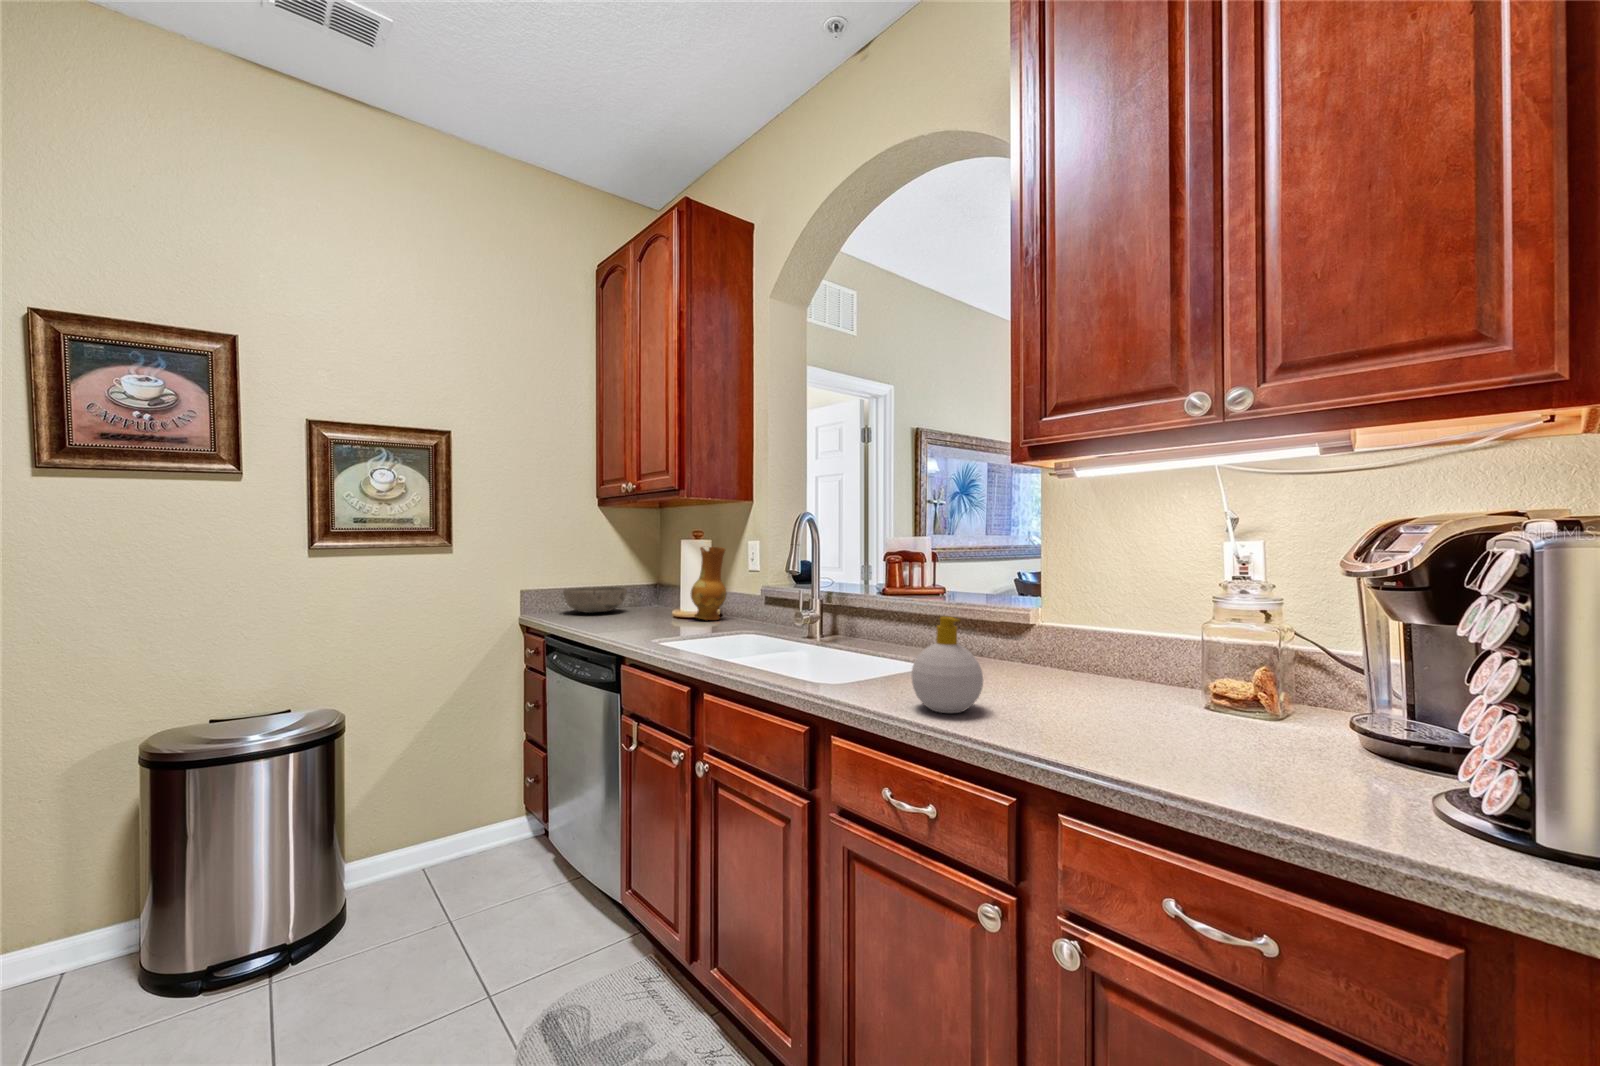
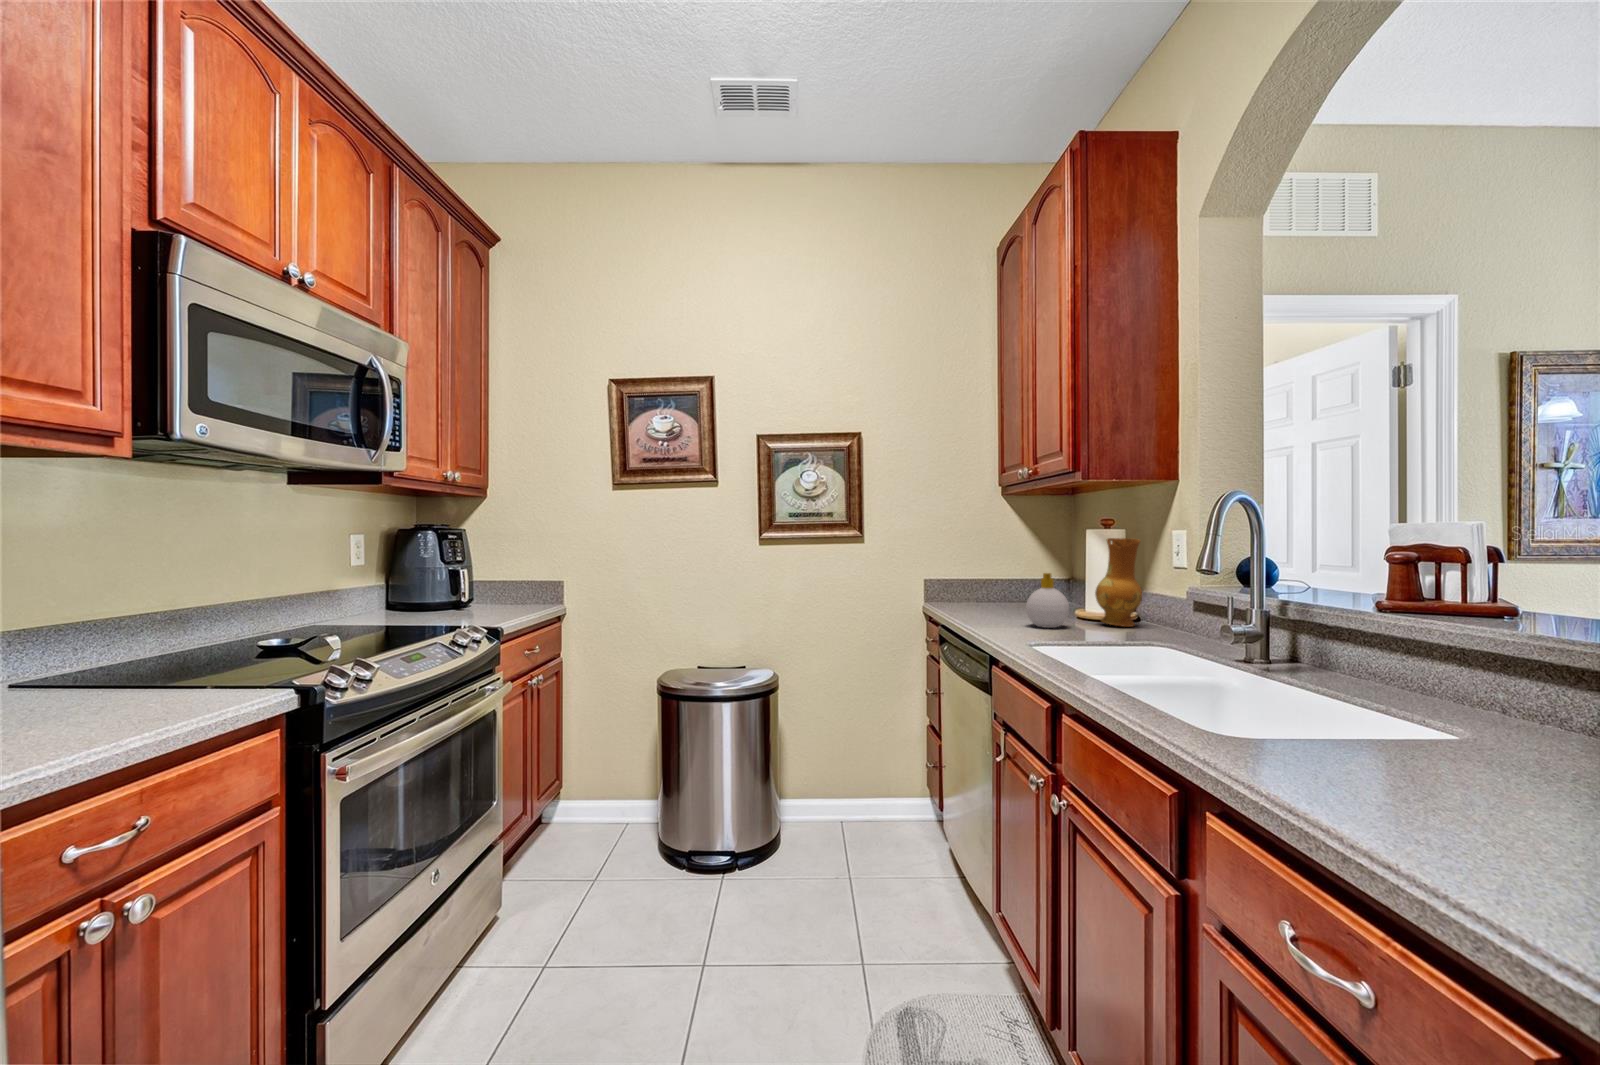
bowl: present [563,587,627,613] -> none [962,583,1030,609]
soap bottle: present [912,617,983,713] -> present [1026,573,1069,628]

